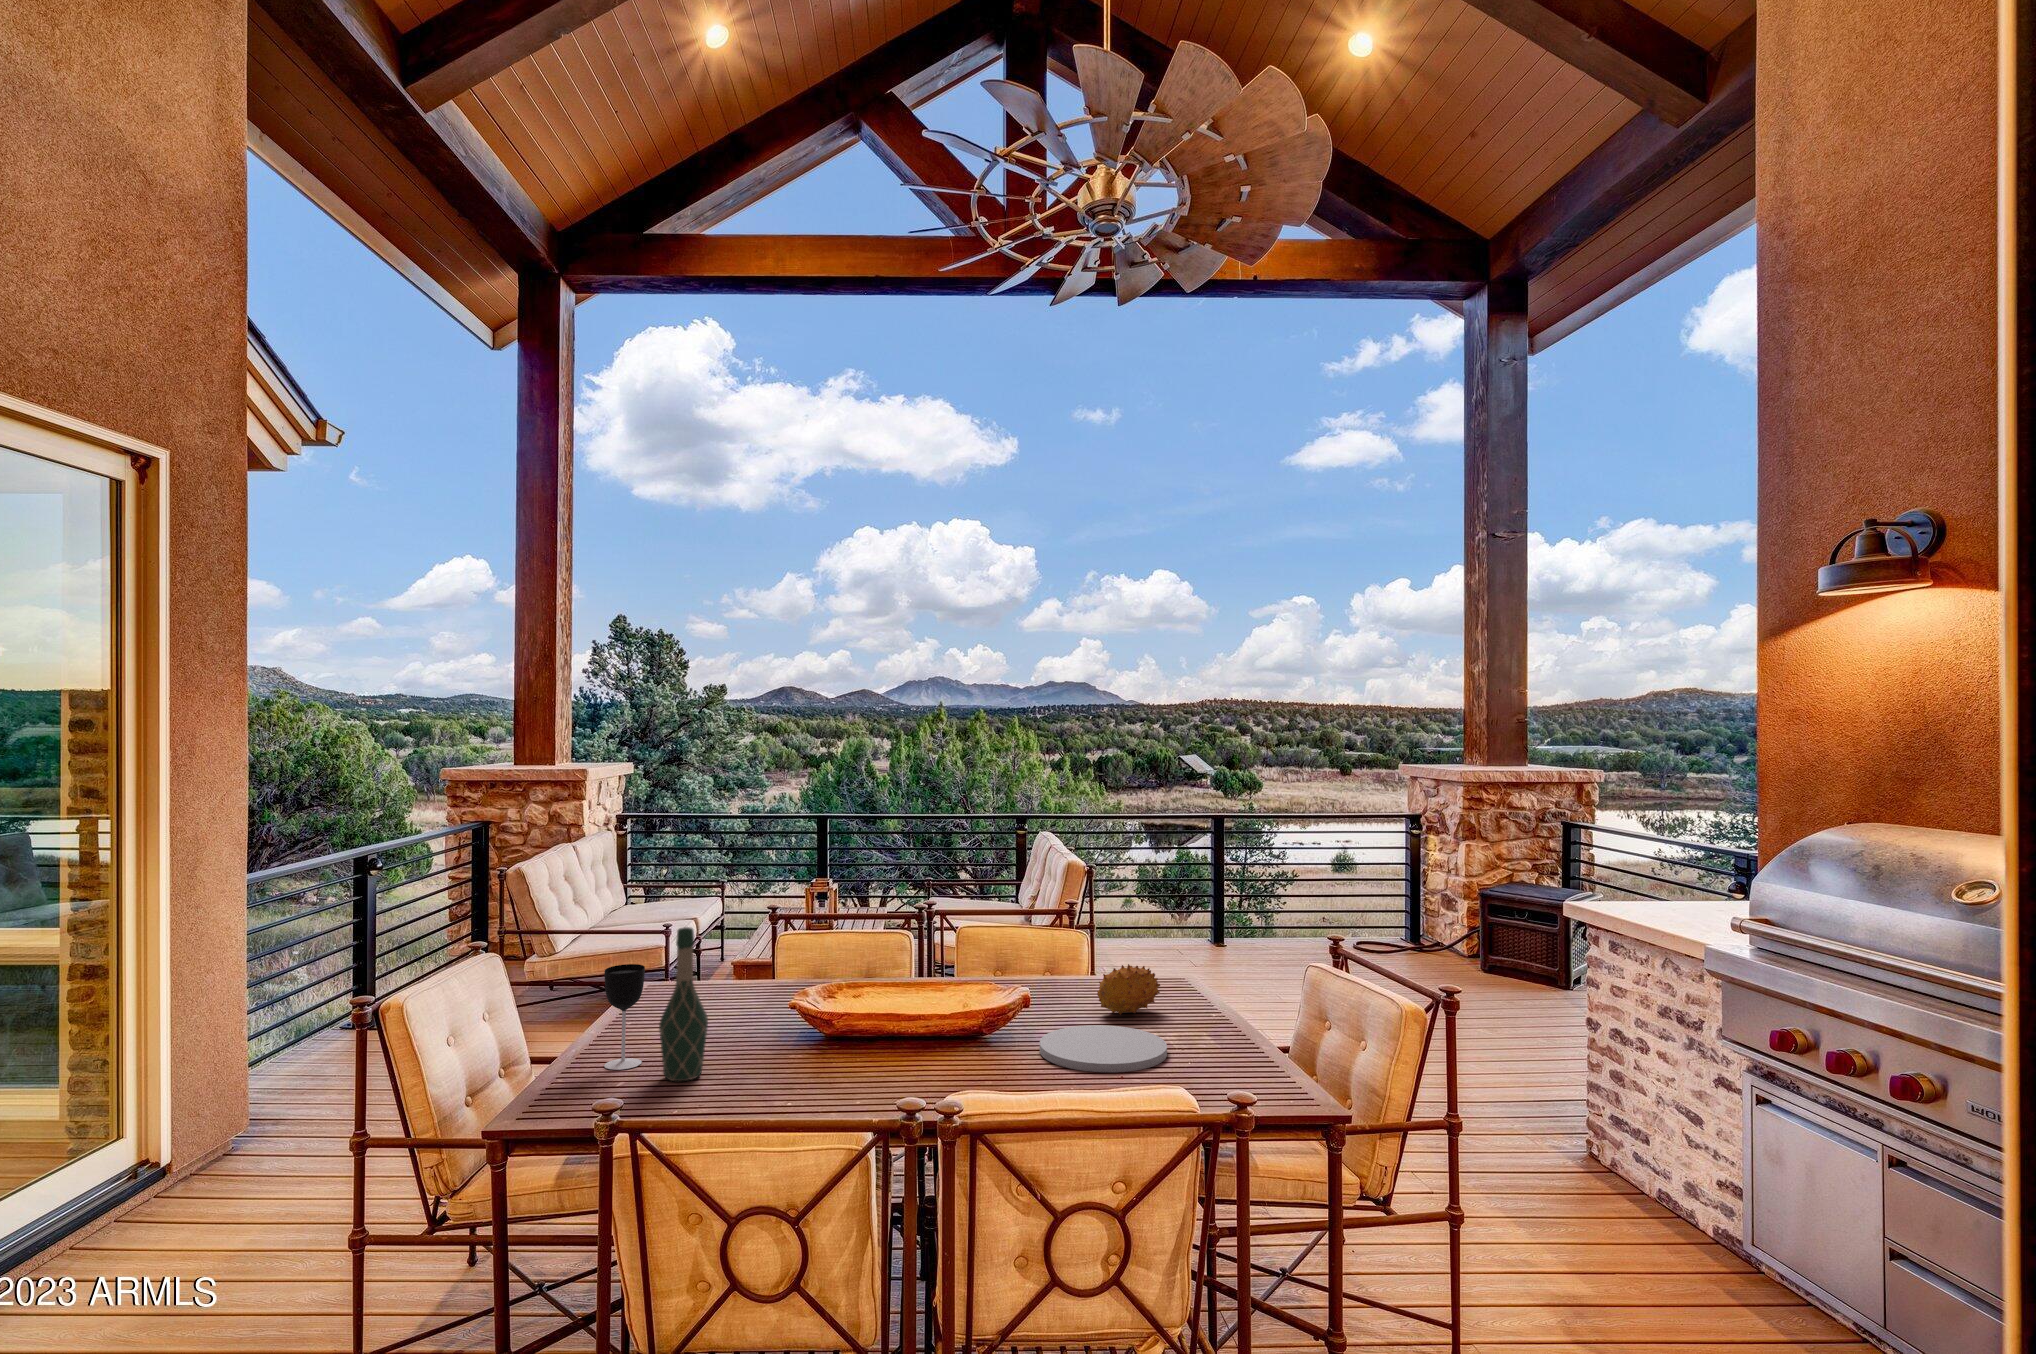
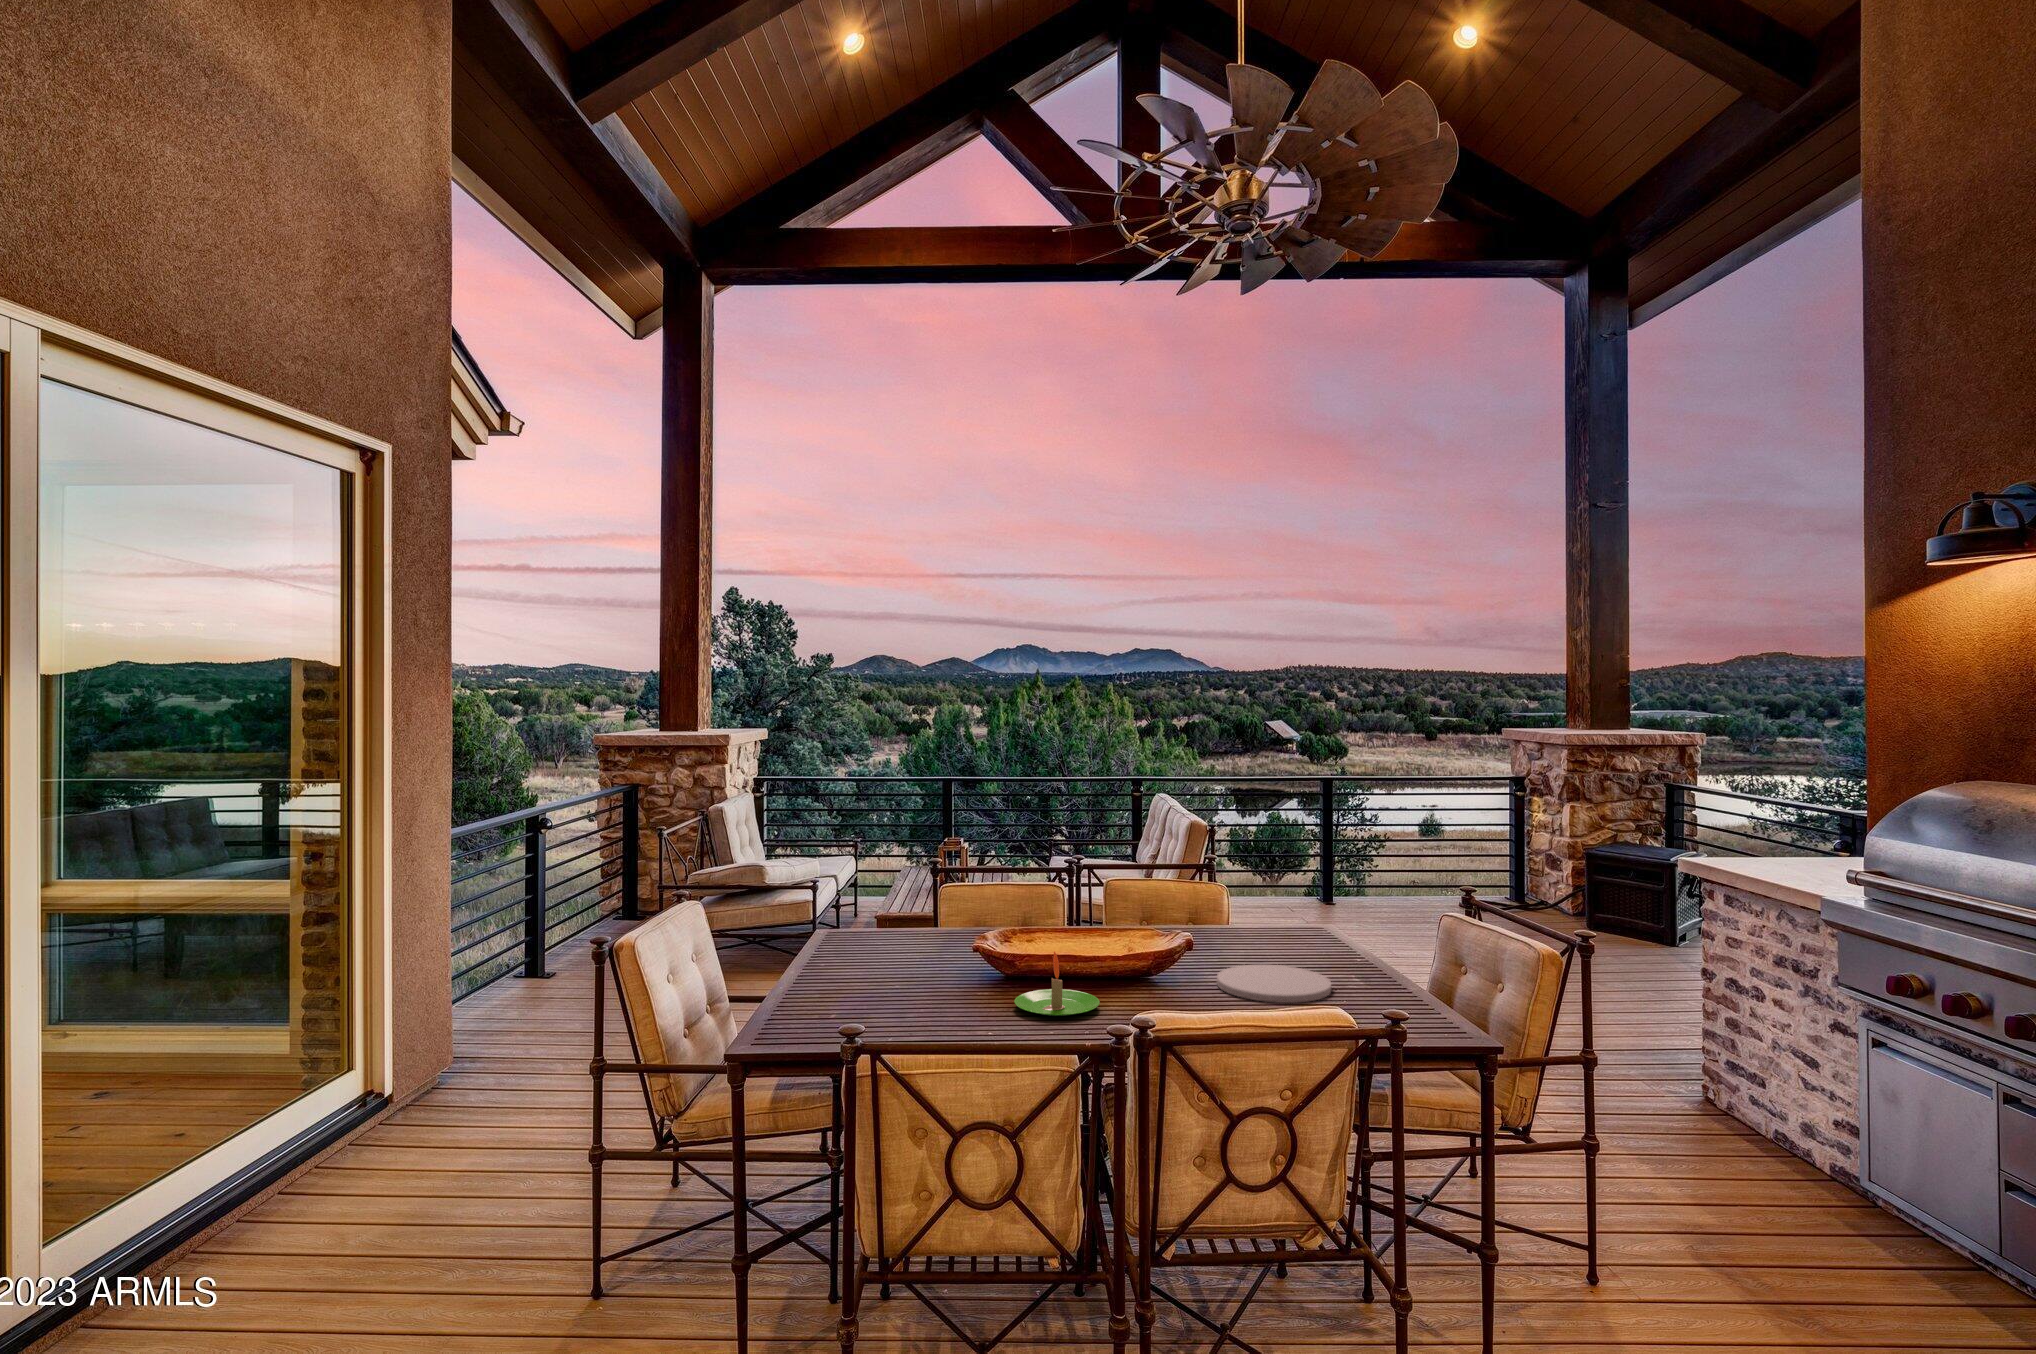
wine bottle: present [659,927,708,1081] -> none [898,875,938,1004]
wine glass: present [604,964,645,1070] -> none [846,906,878,995]
fruit: present [1097,964,1160,1015] -> none [1257,912,1314,957]
candle: none [792,1016,893,1094] -> present [1014,951,1100,1016]

